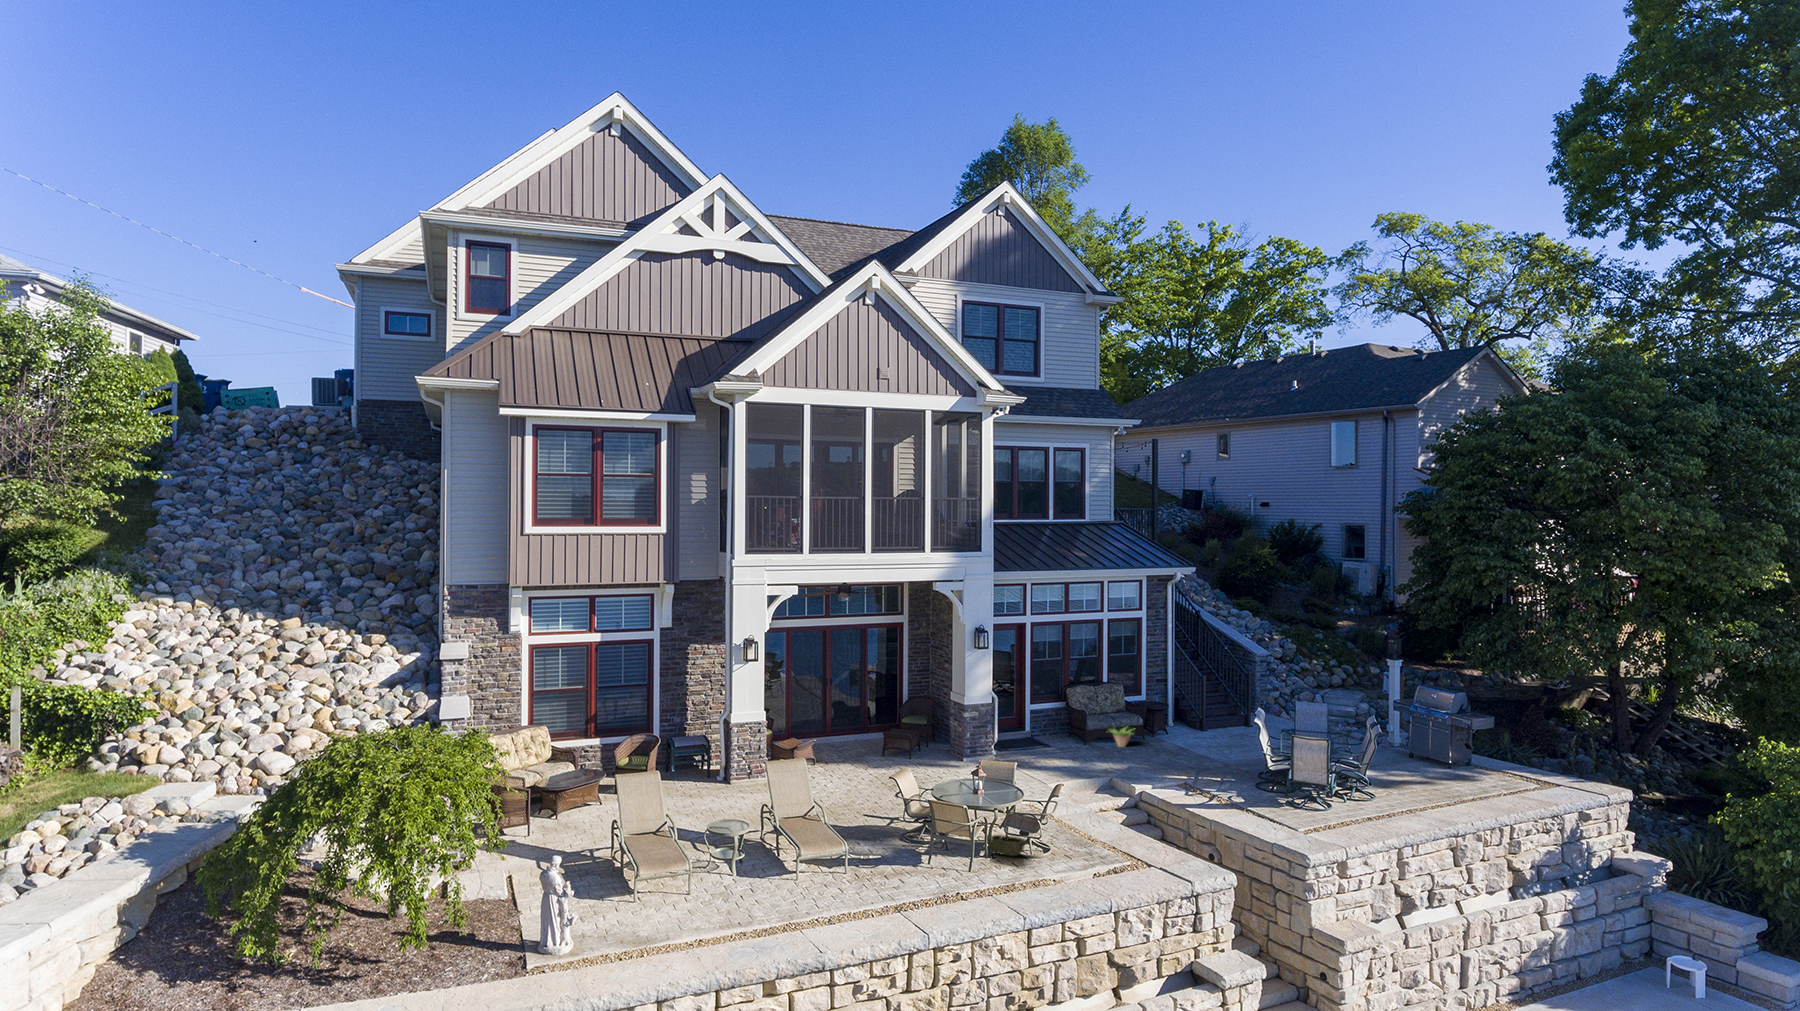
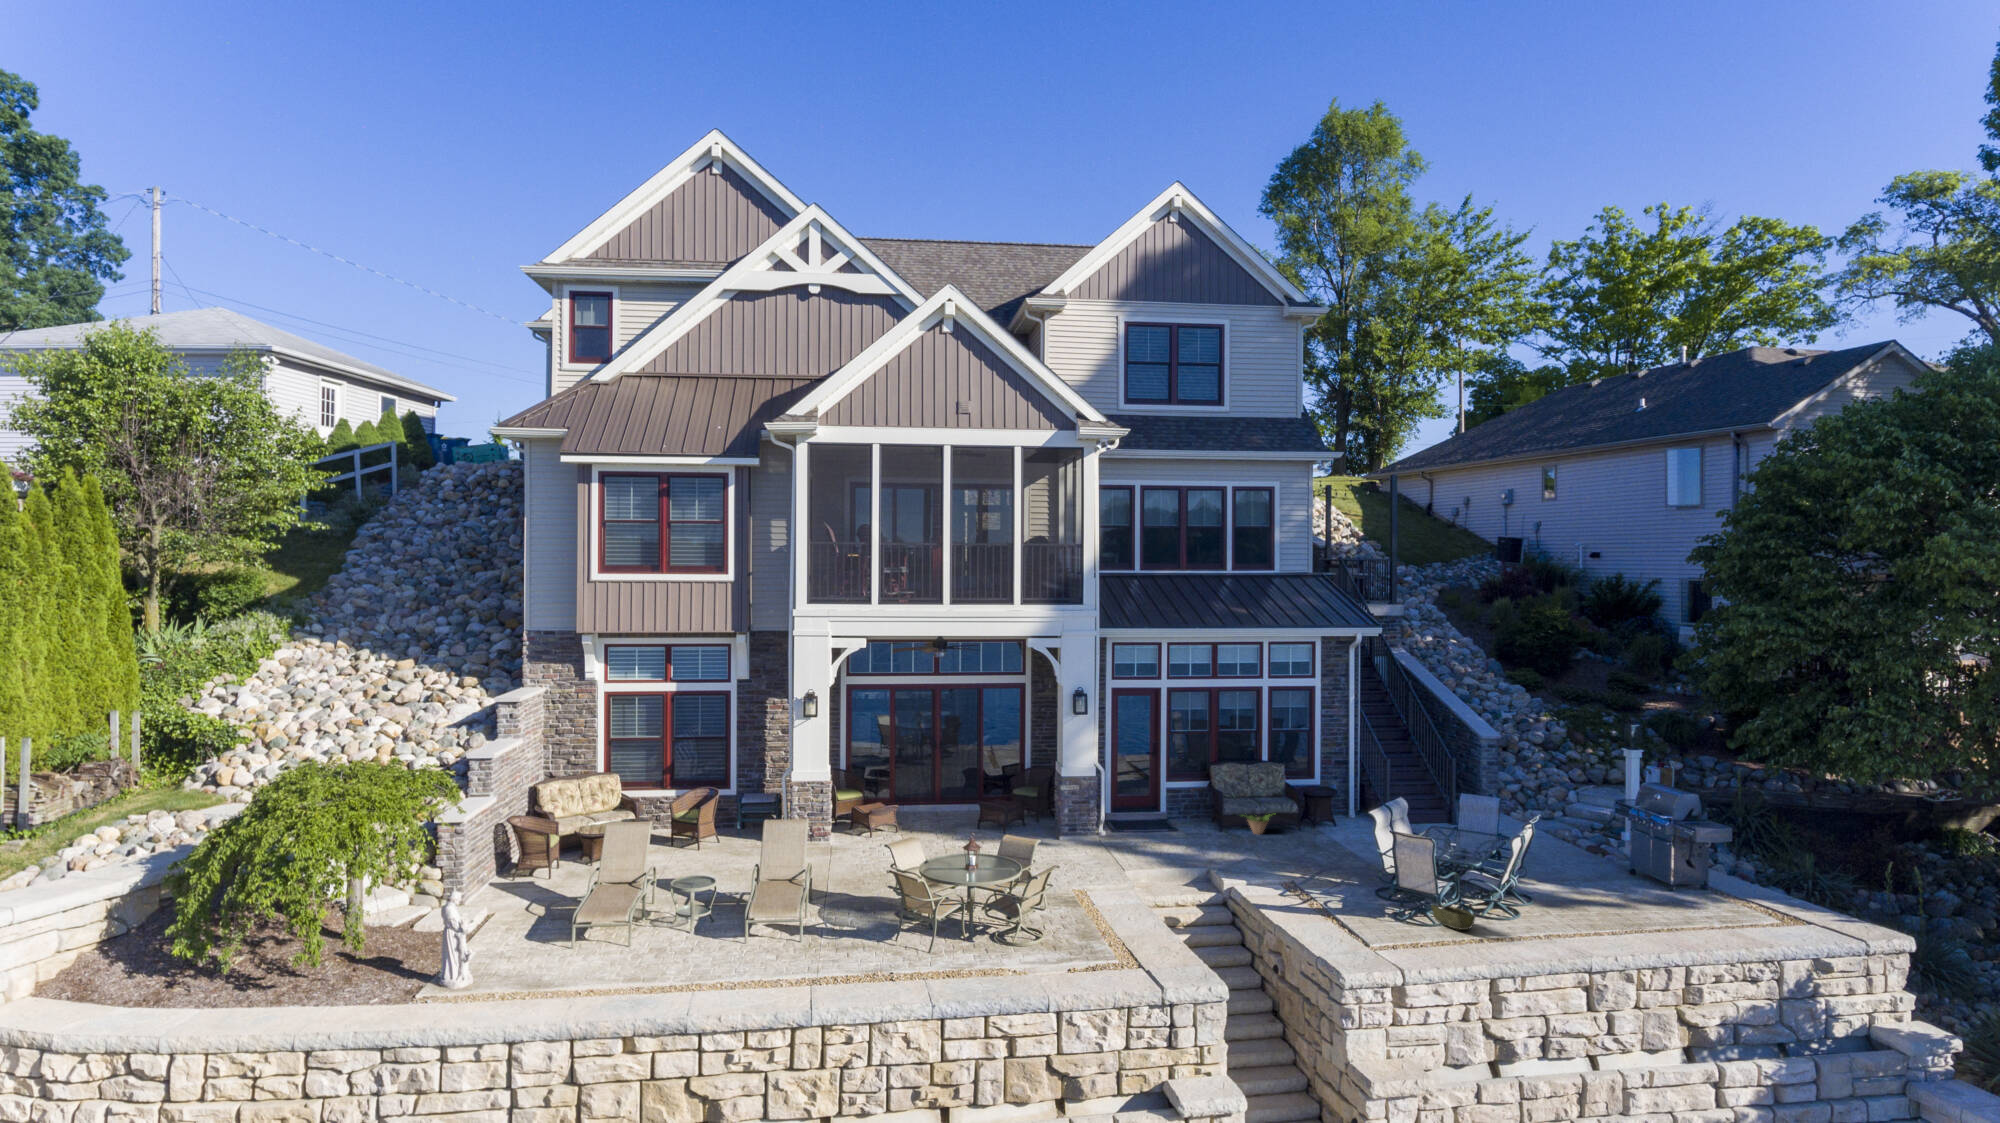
woven basket: present [987,835,1025,856] -> present [1431,905,1476,930]

